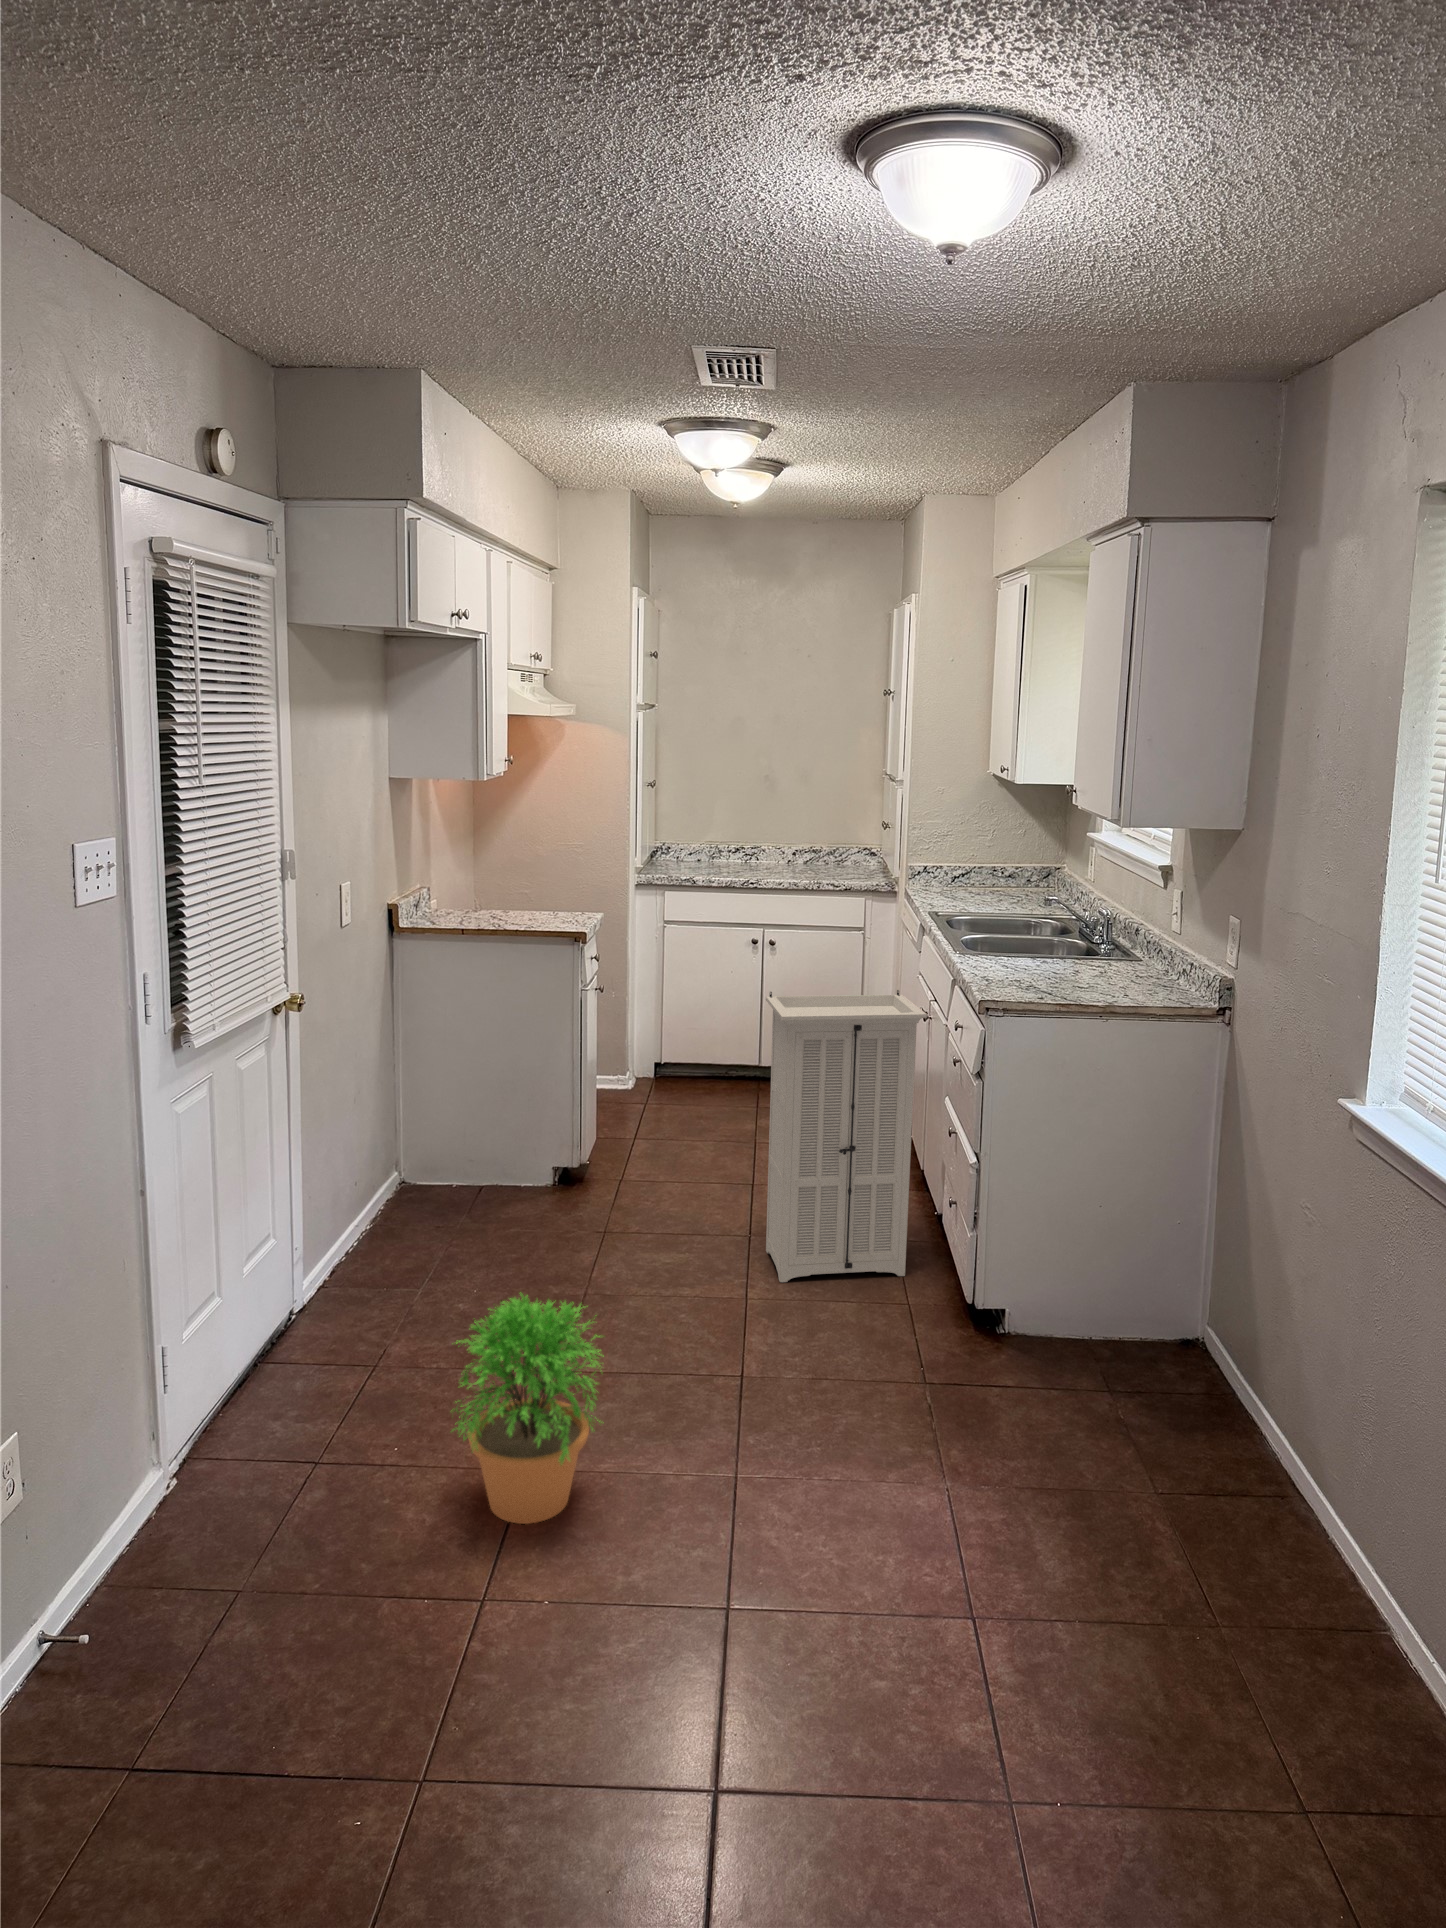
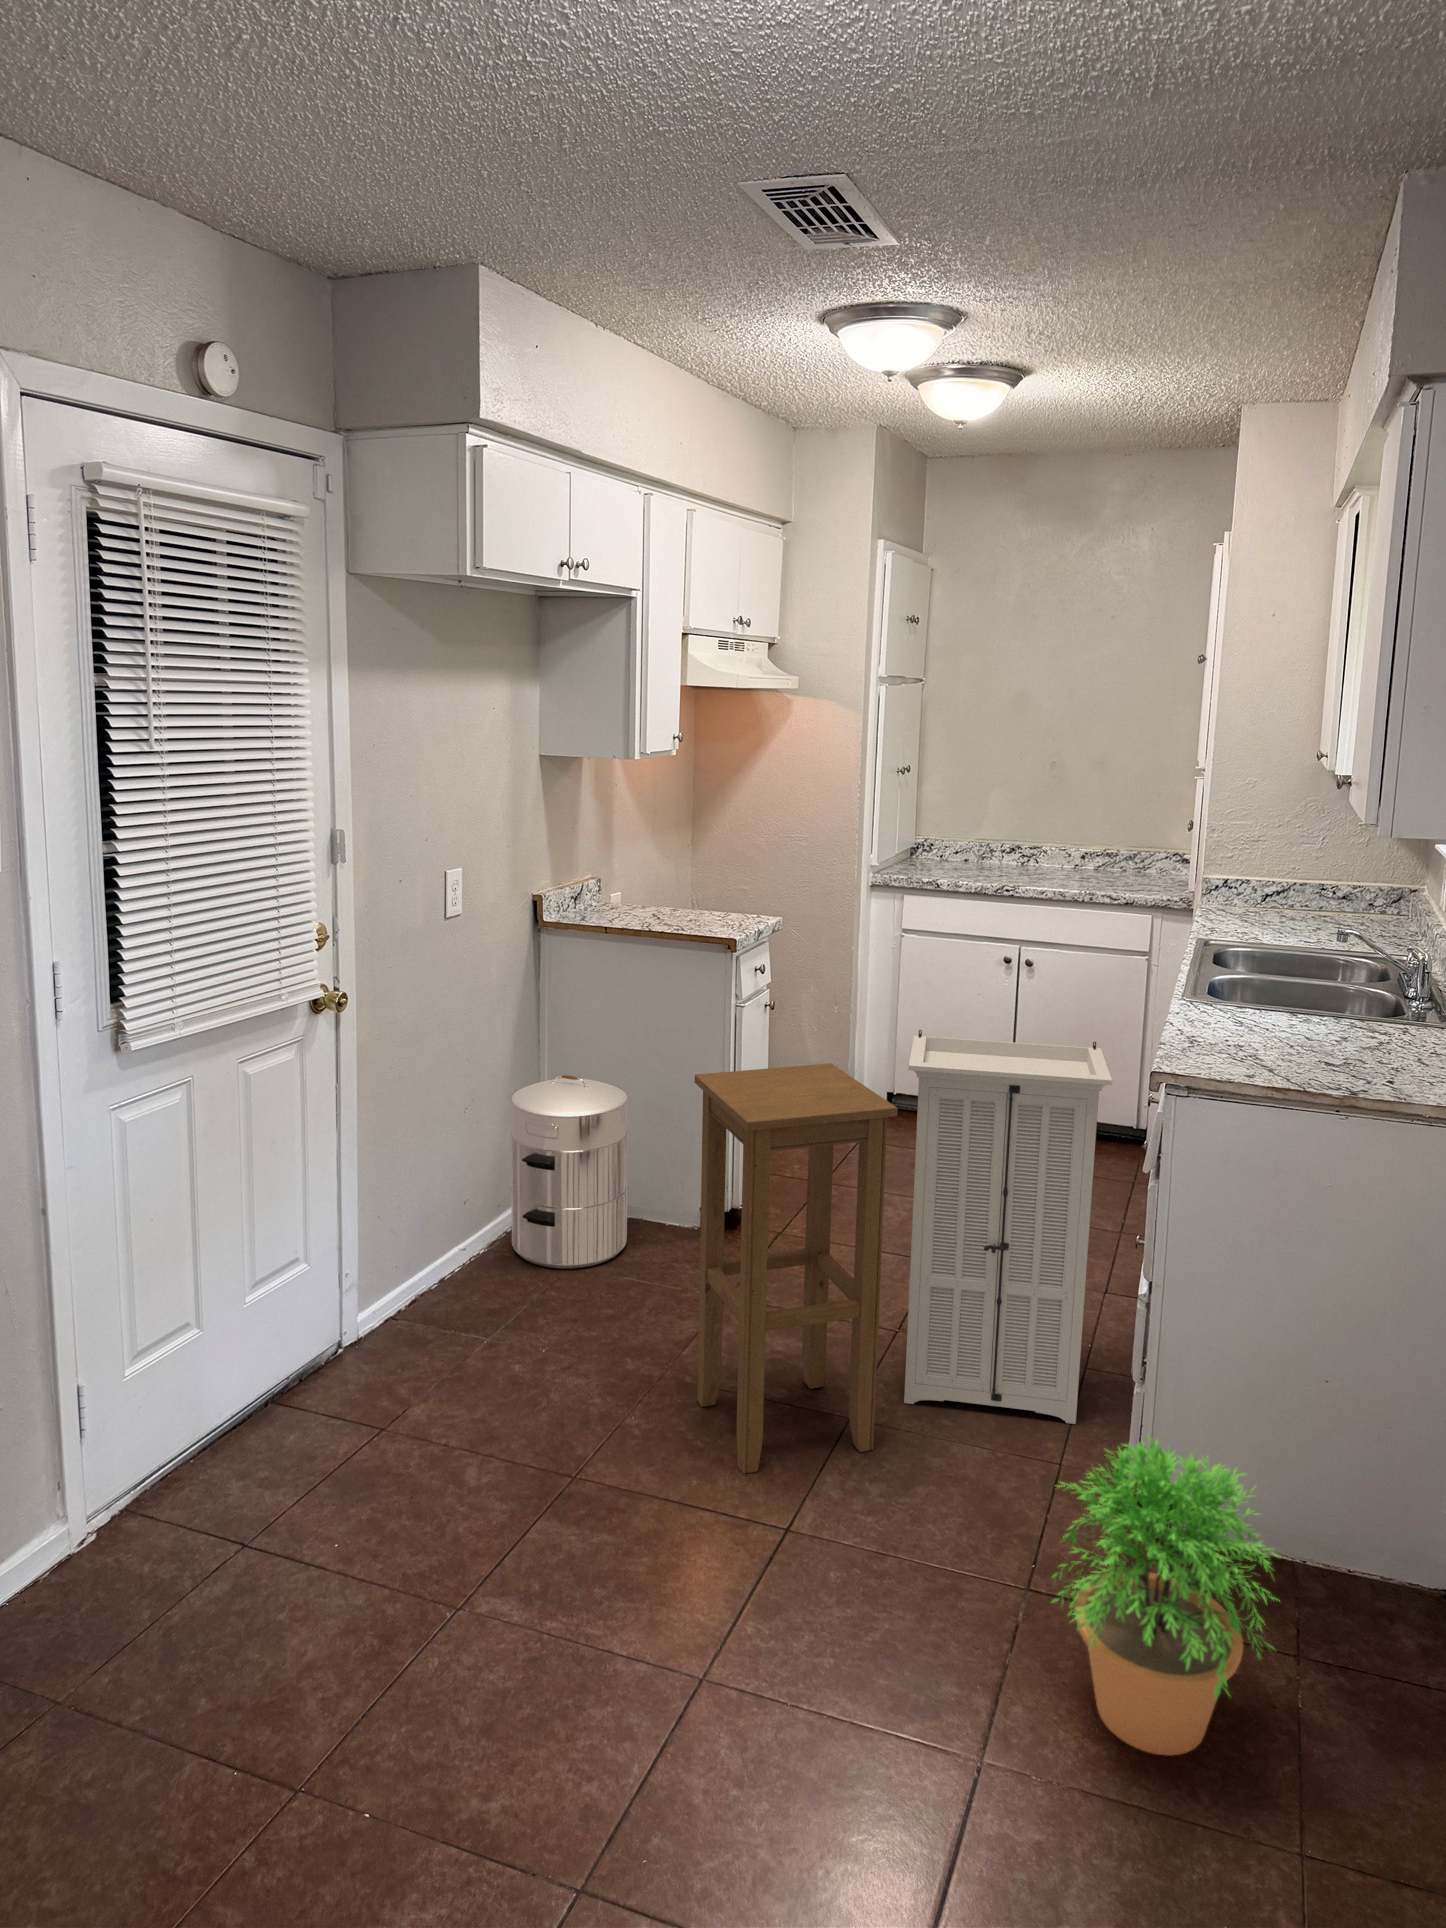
stool: none [620,1022,790,1346] -> present [695,1063,898,1474]
waste bin: none [387,1062,495,1233] -> present [510,1075,629,1268]
potted plant: present [452,1293,602,1524] -> present [1052,1437,1277,1755]

